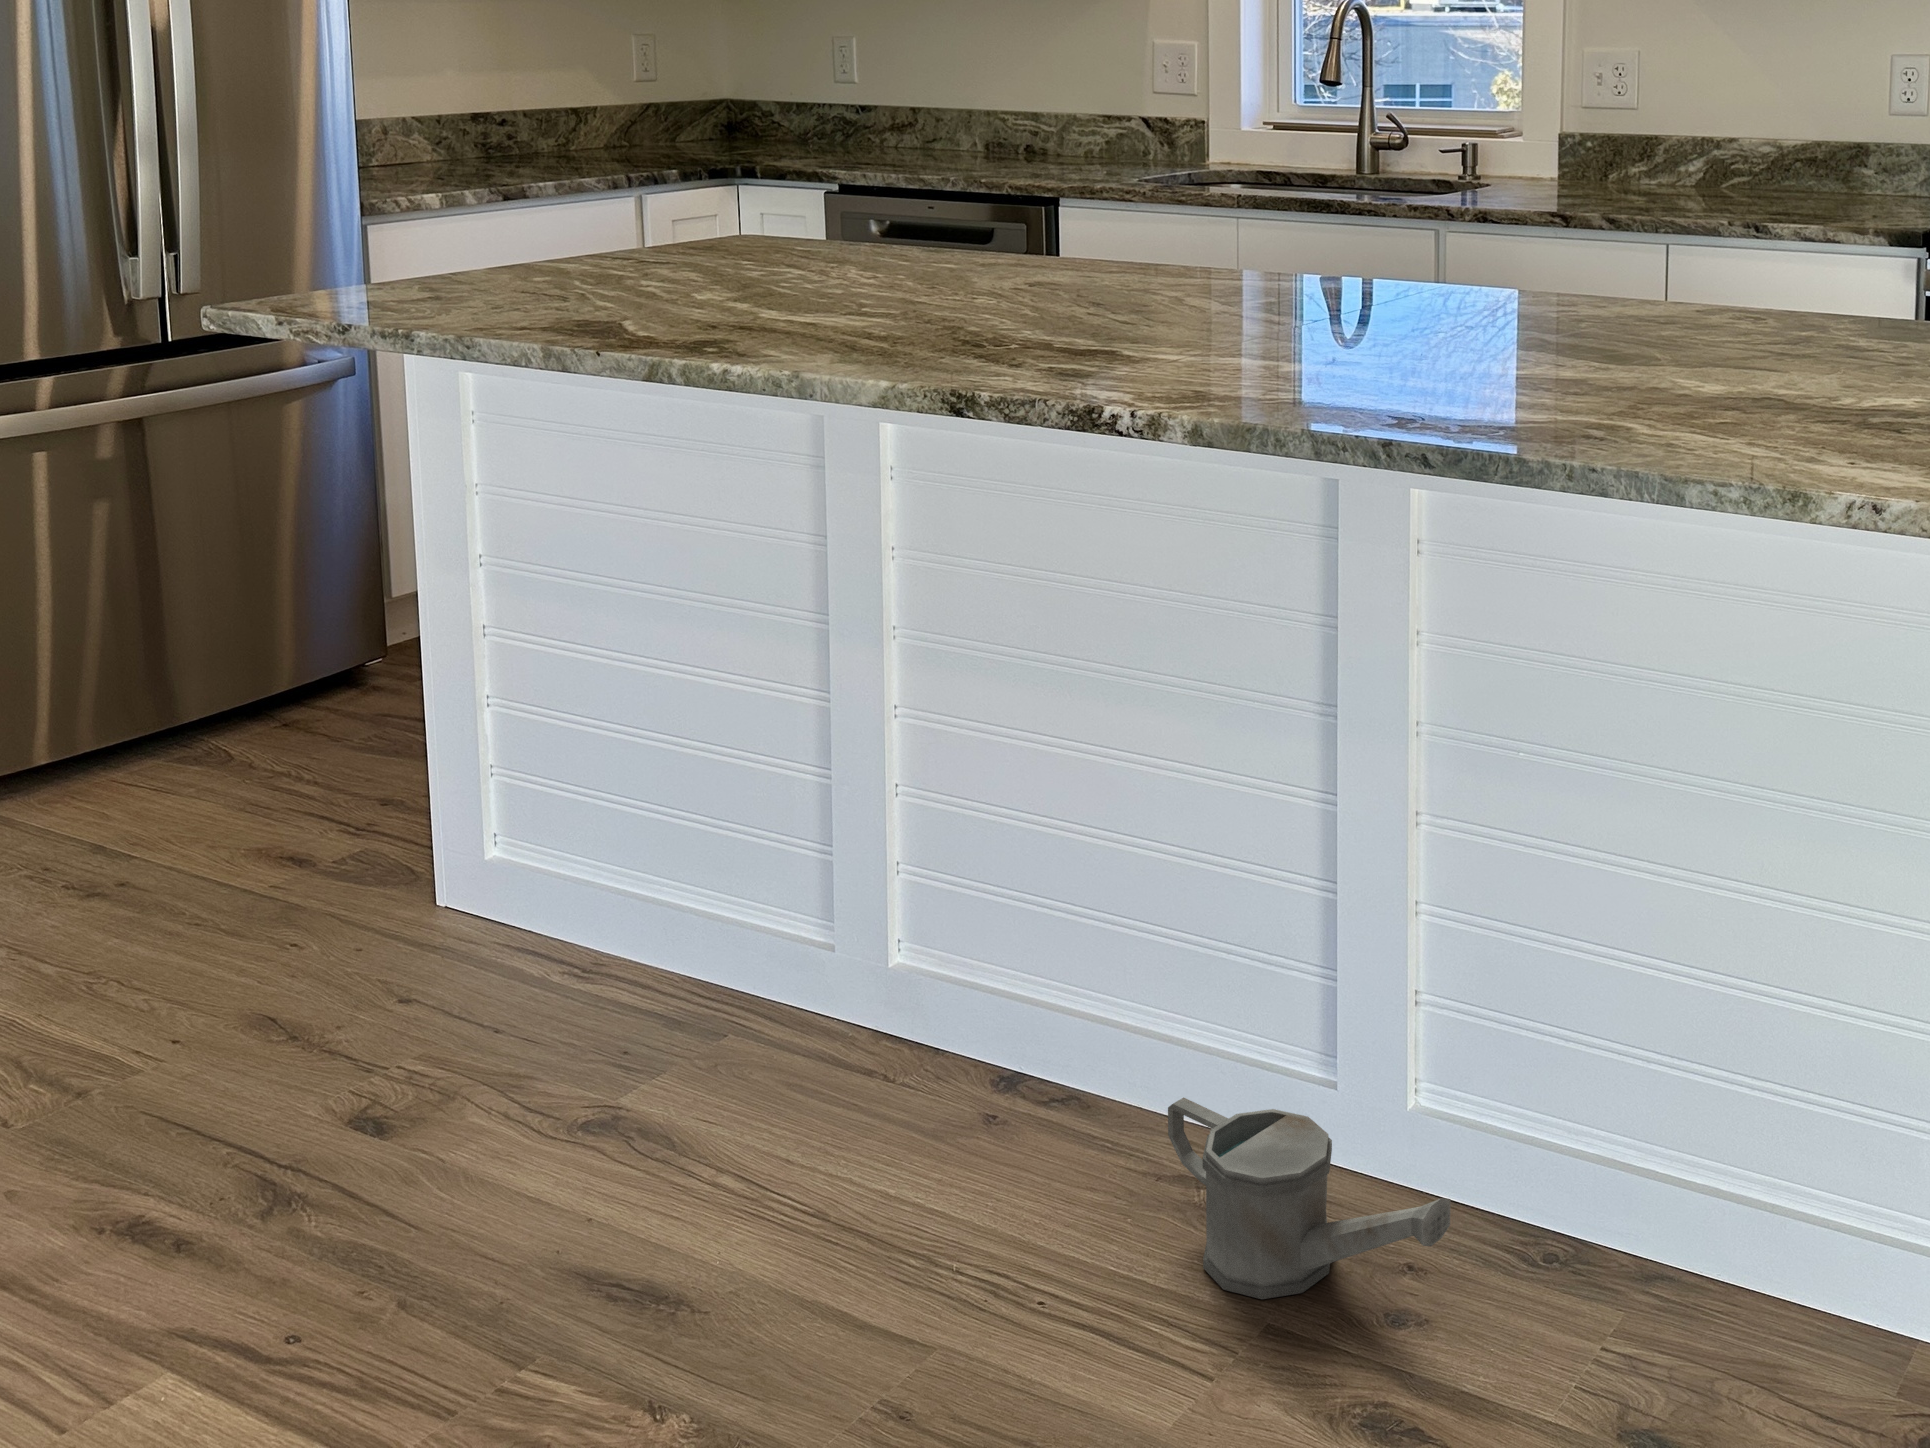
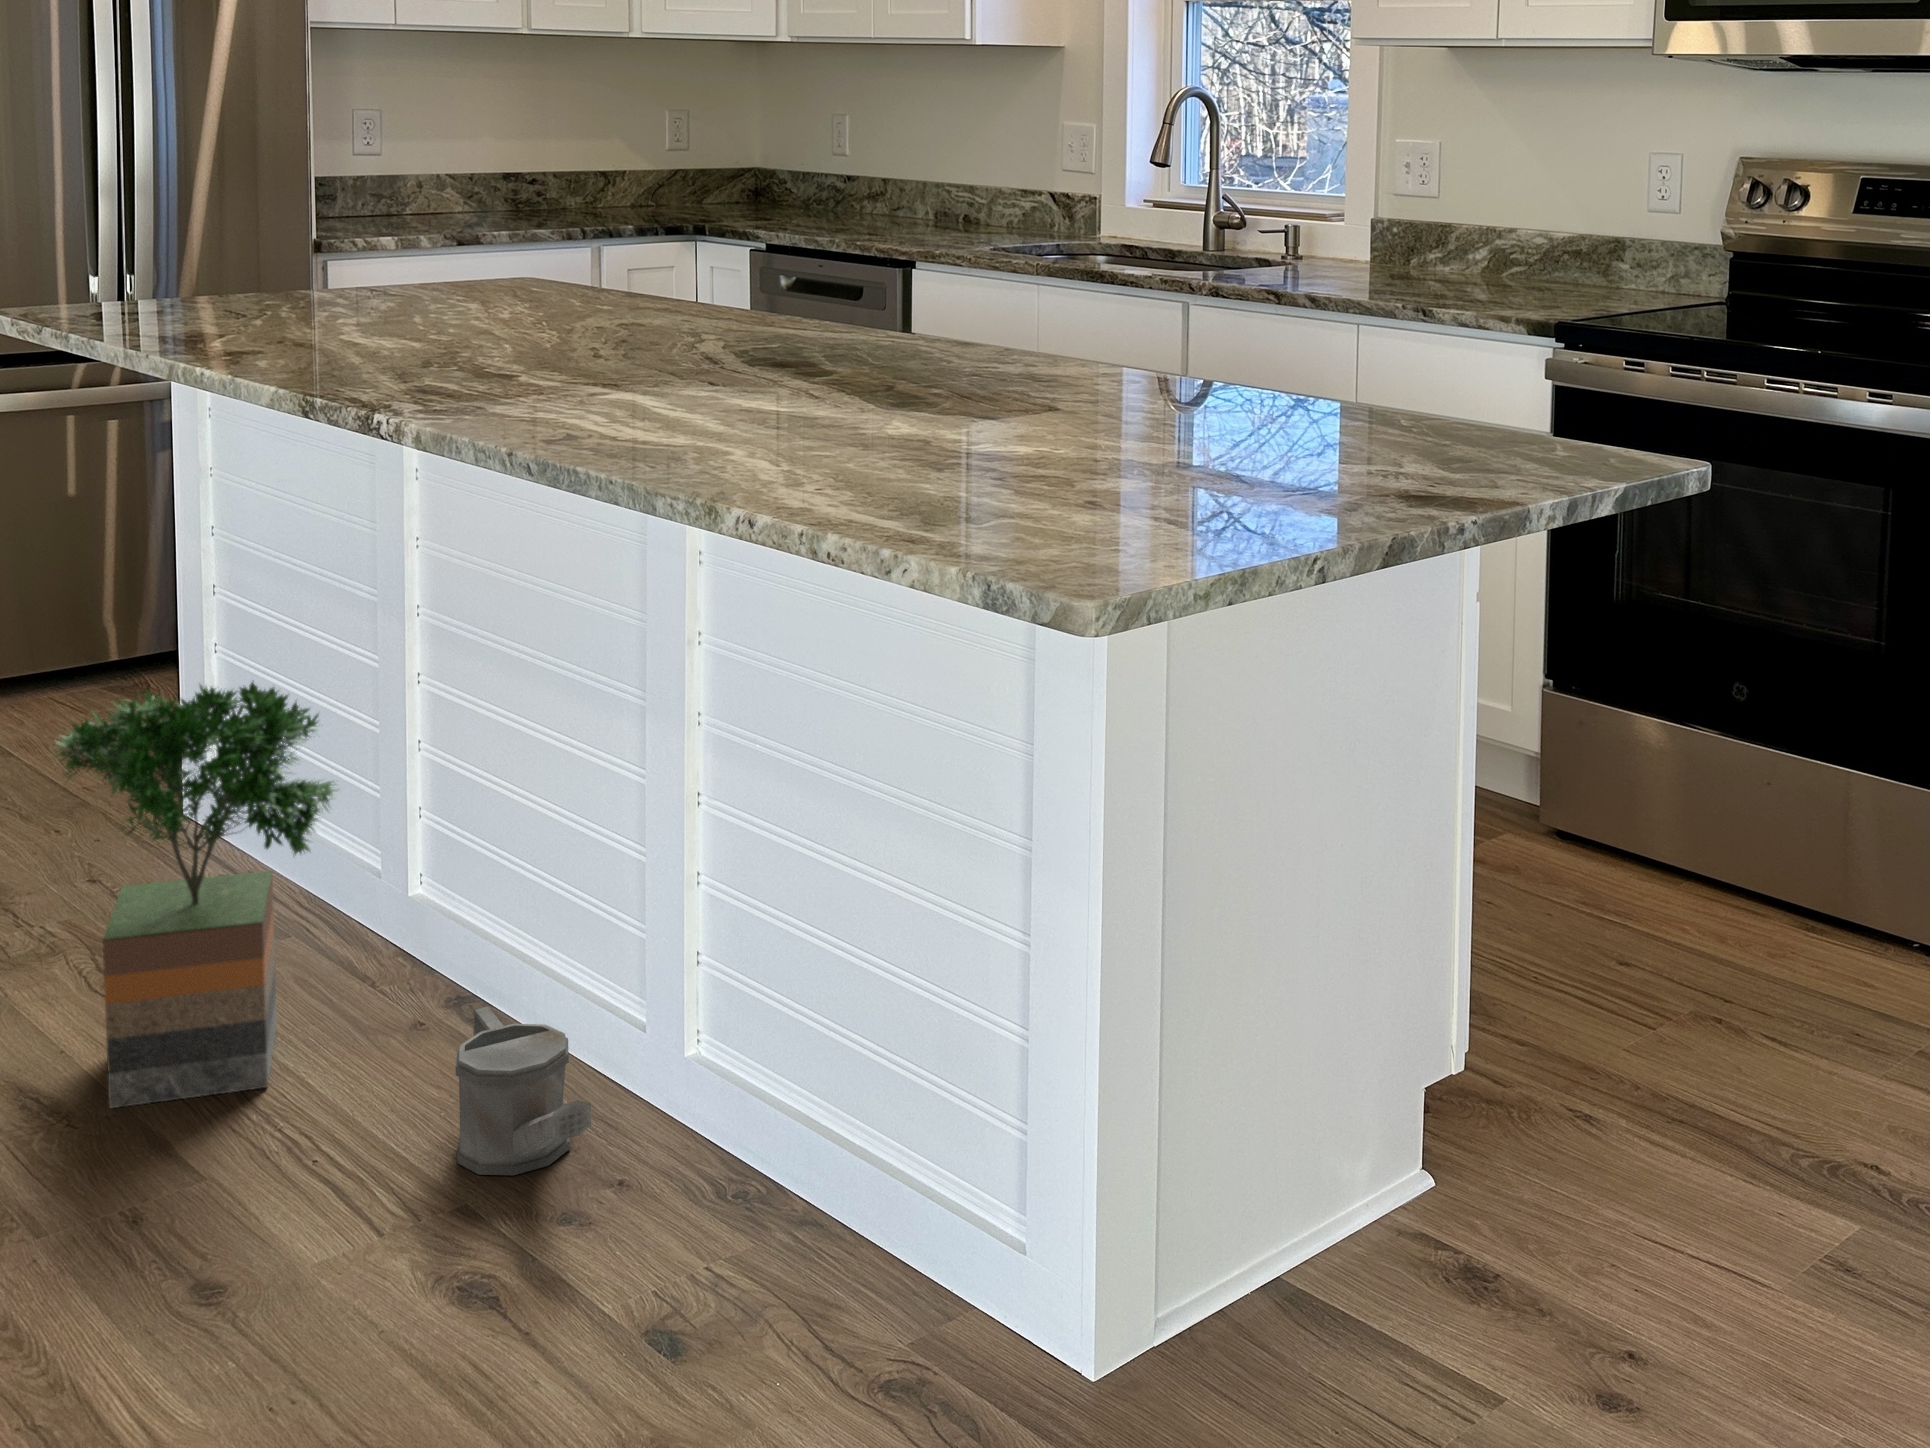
potted tree: none [601,743,975,1296] -> present [55,681,337,1108]

